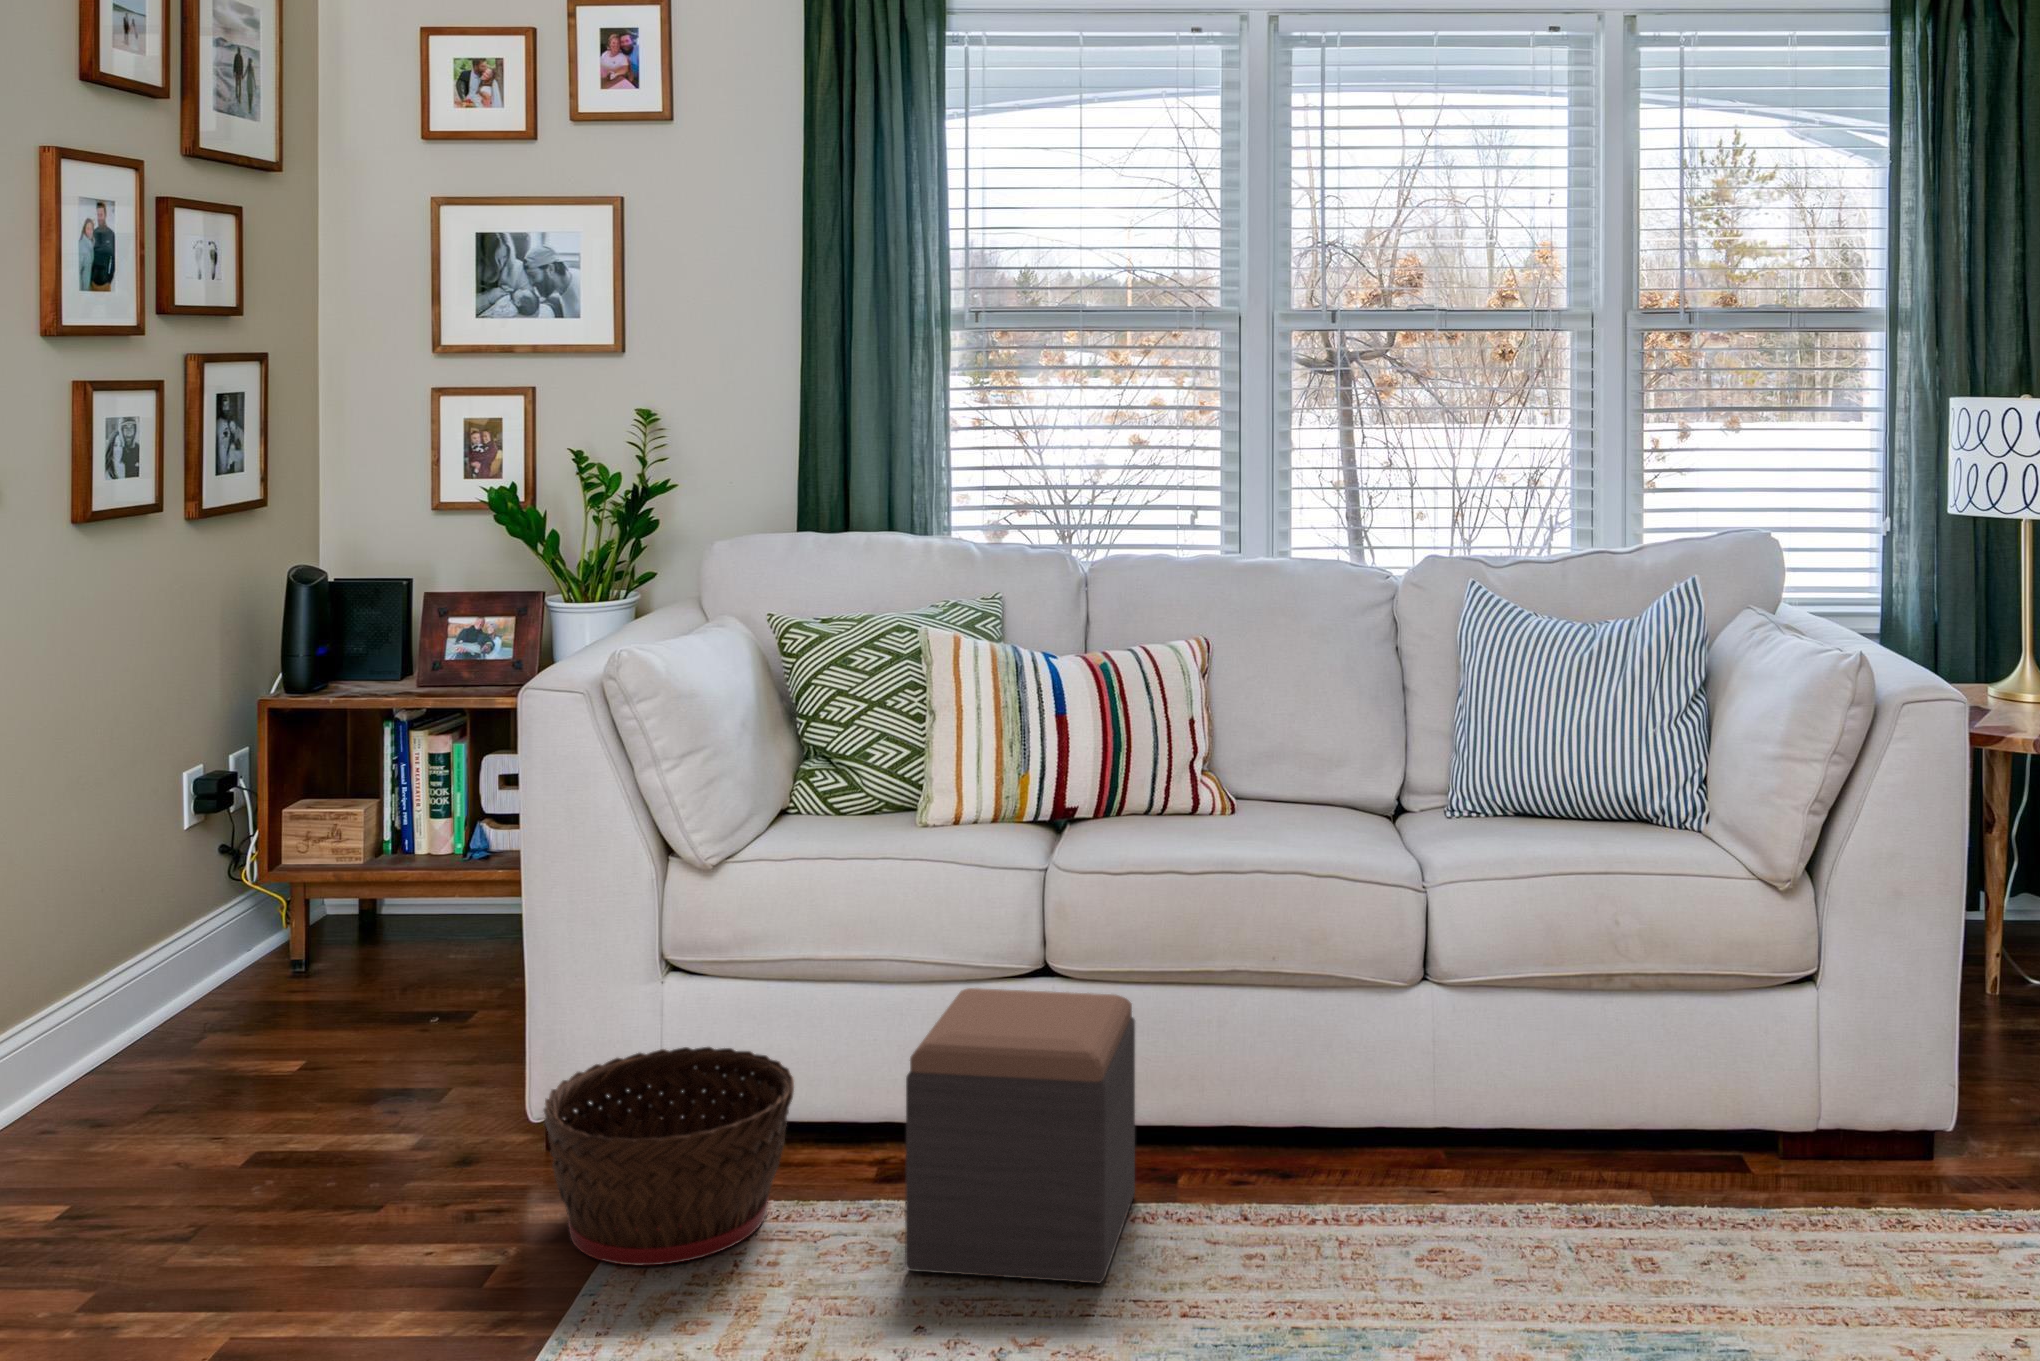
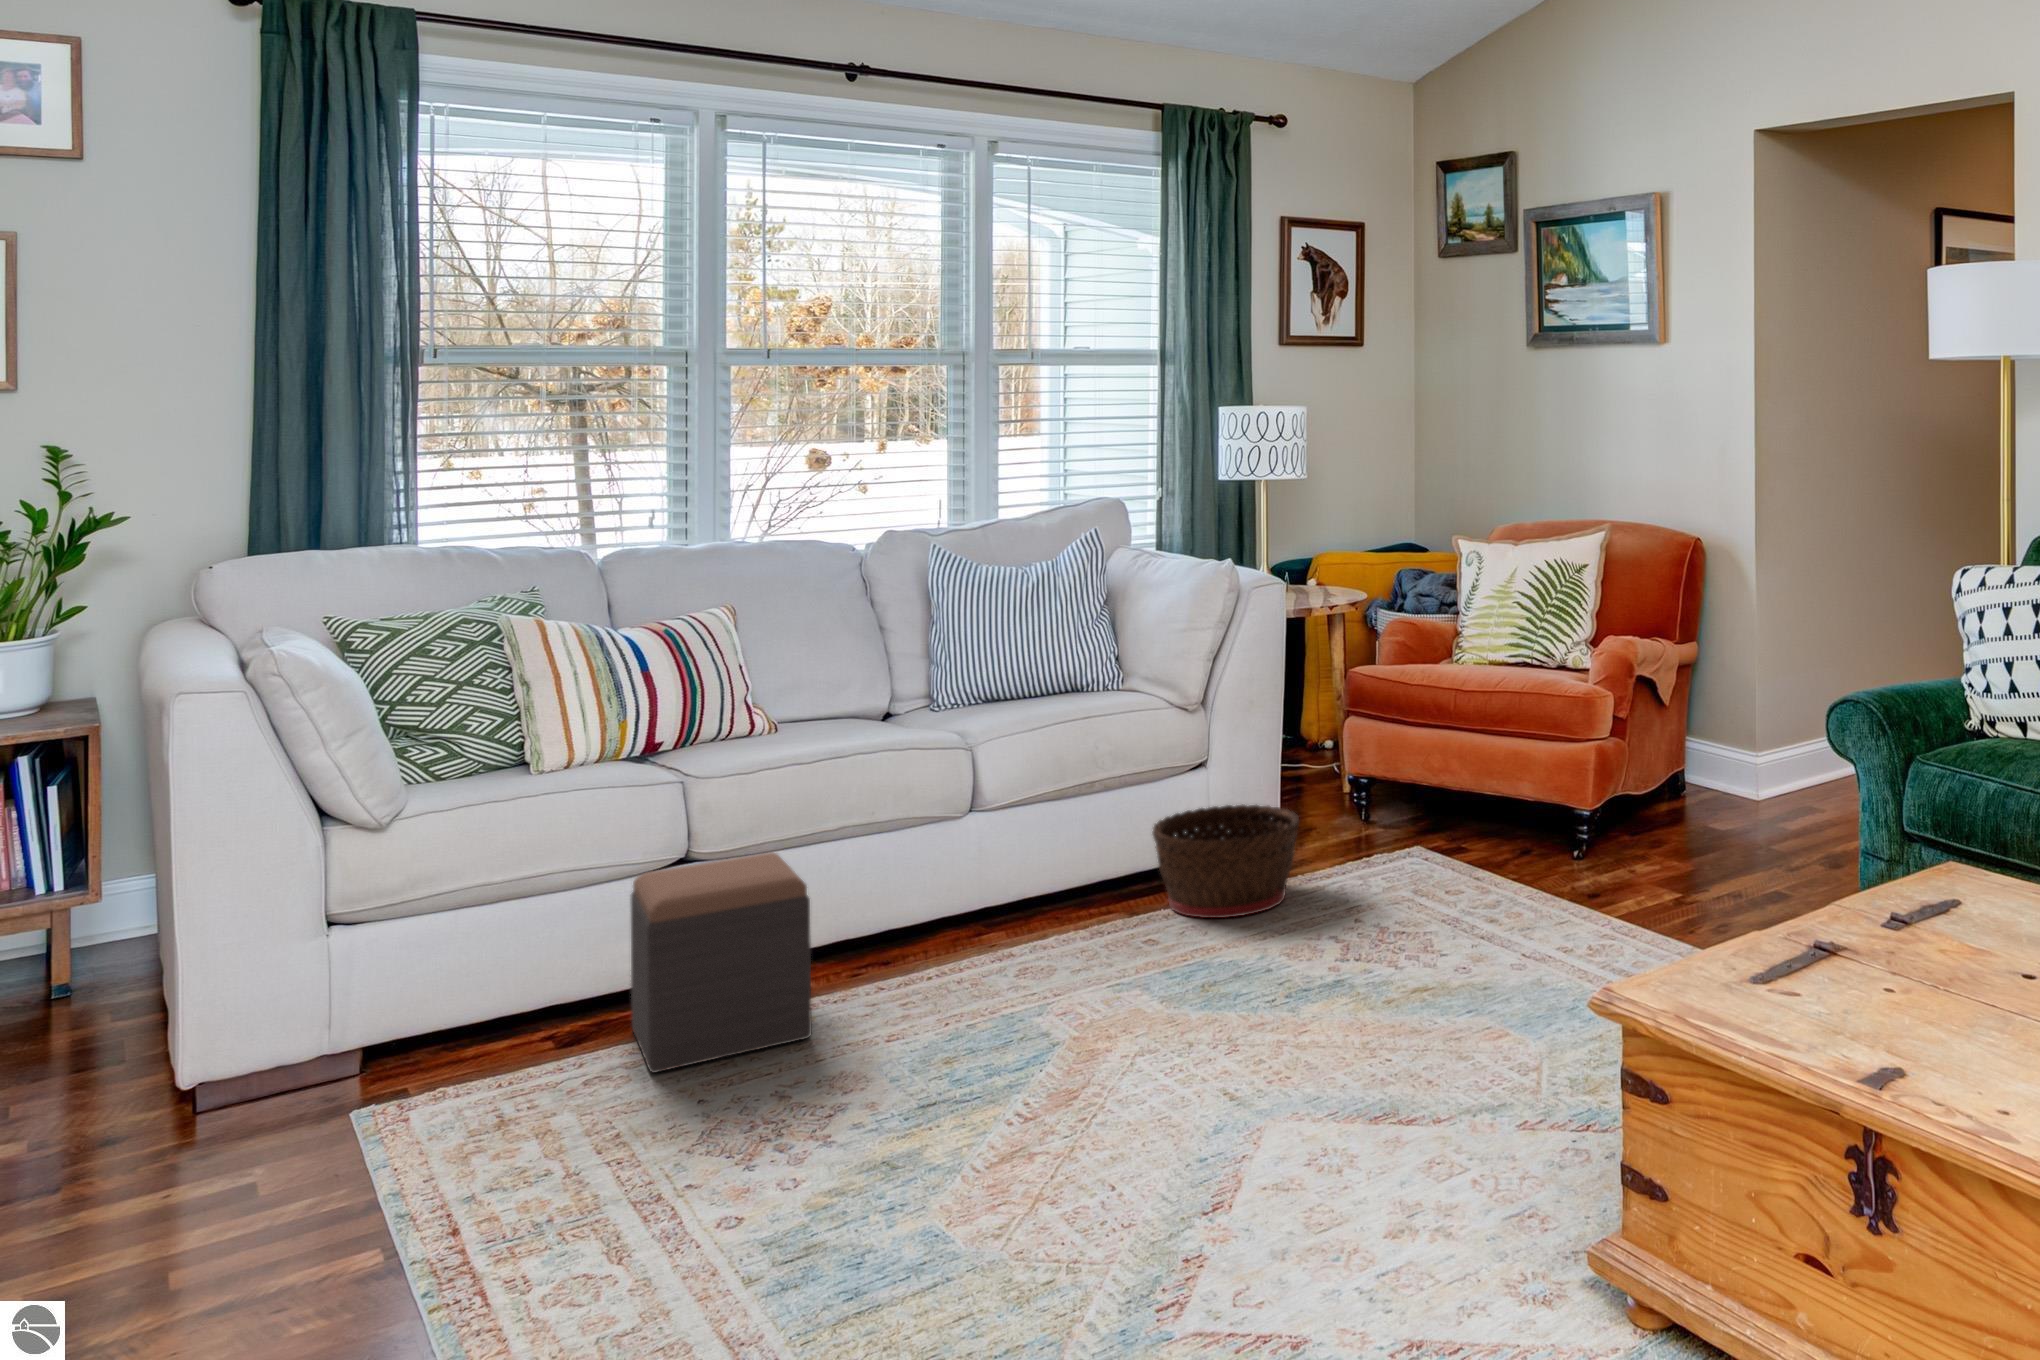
basket: present [544,1047,794,1266] -> present [1152,804,1299,918]

